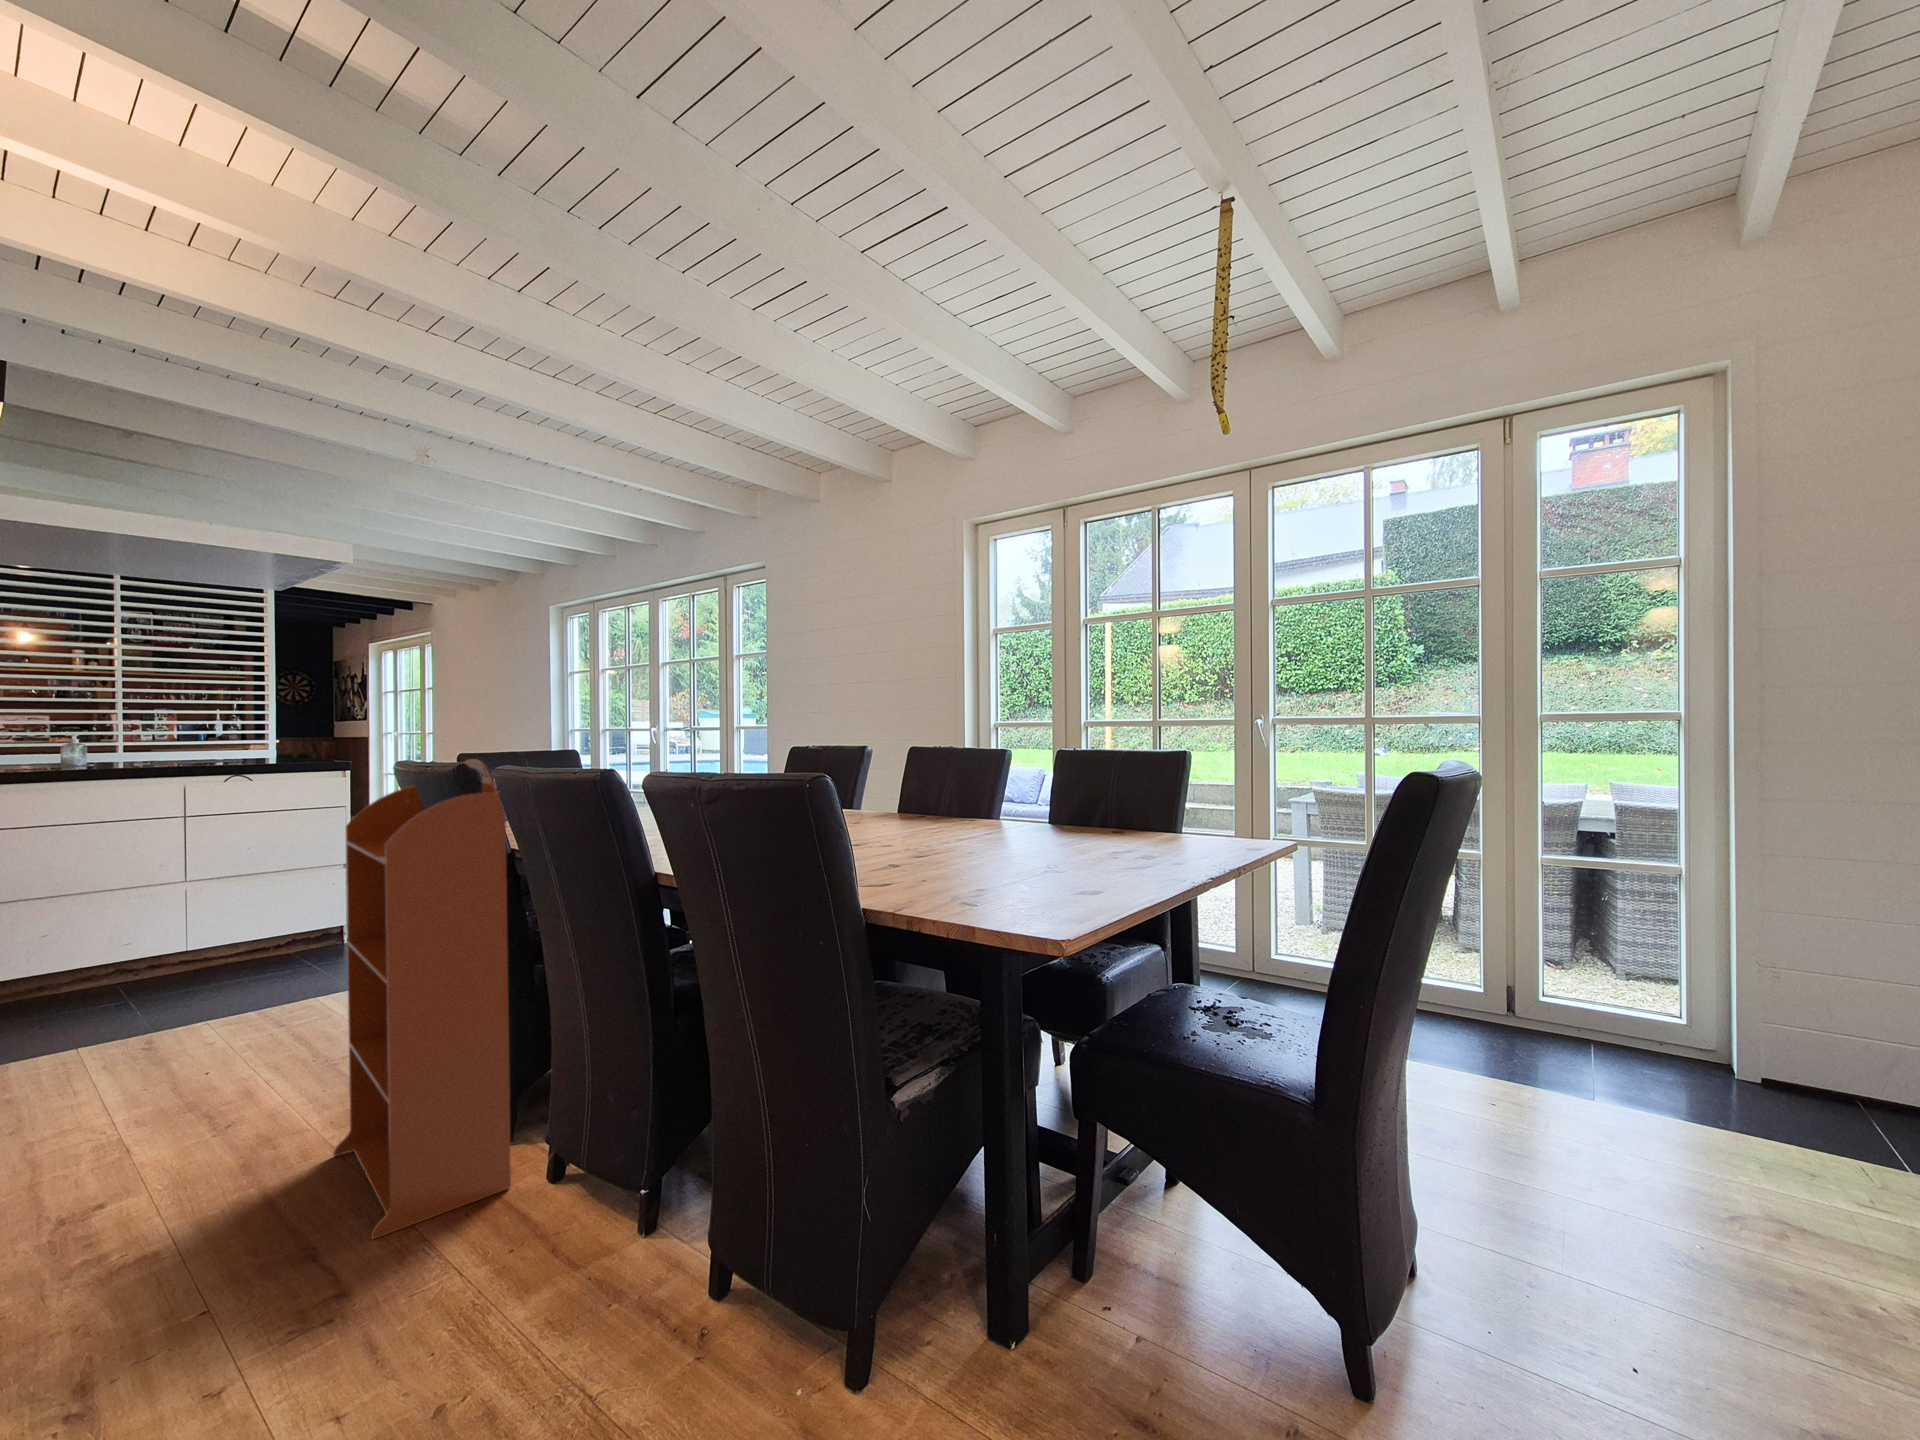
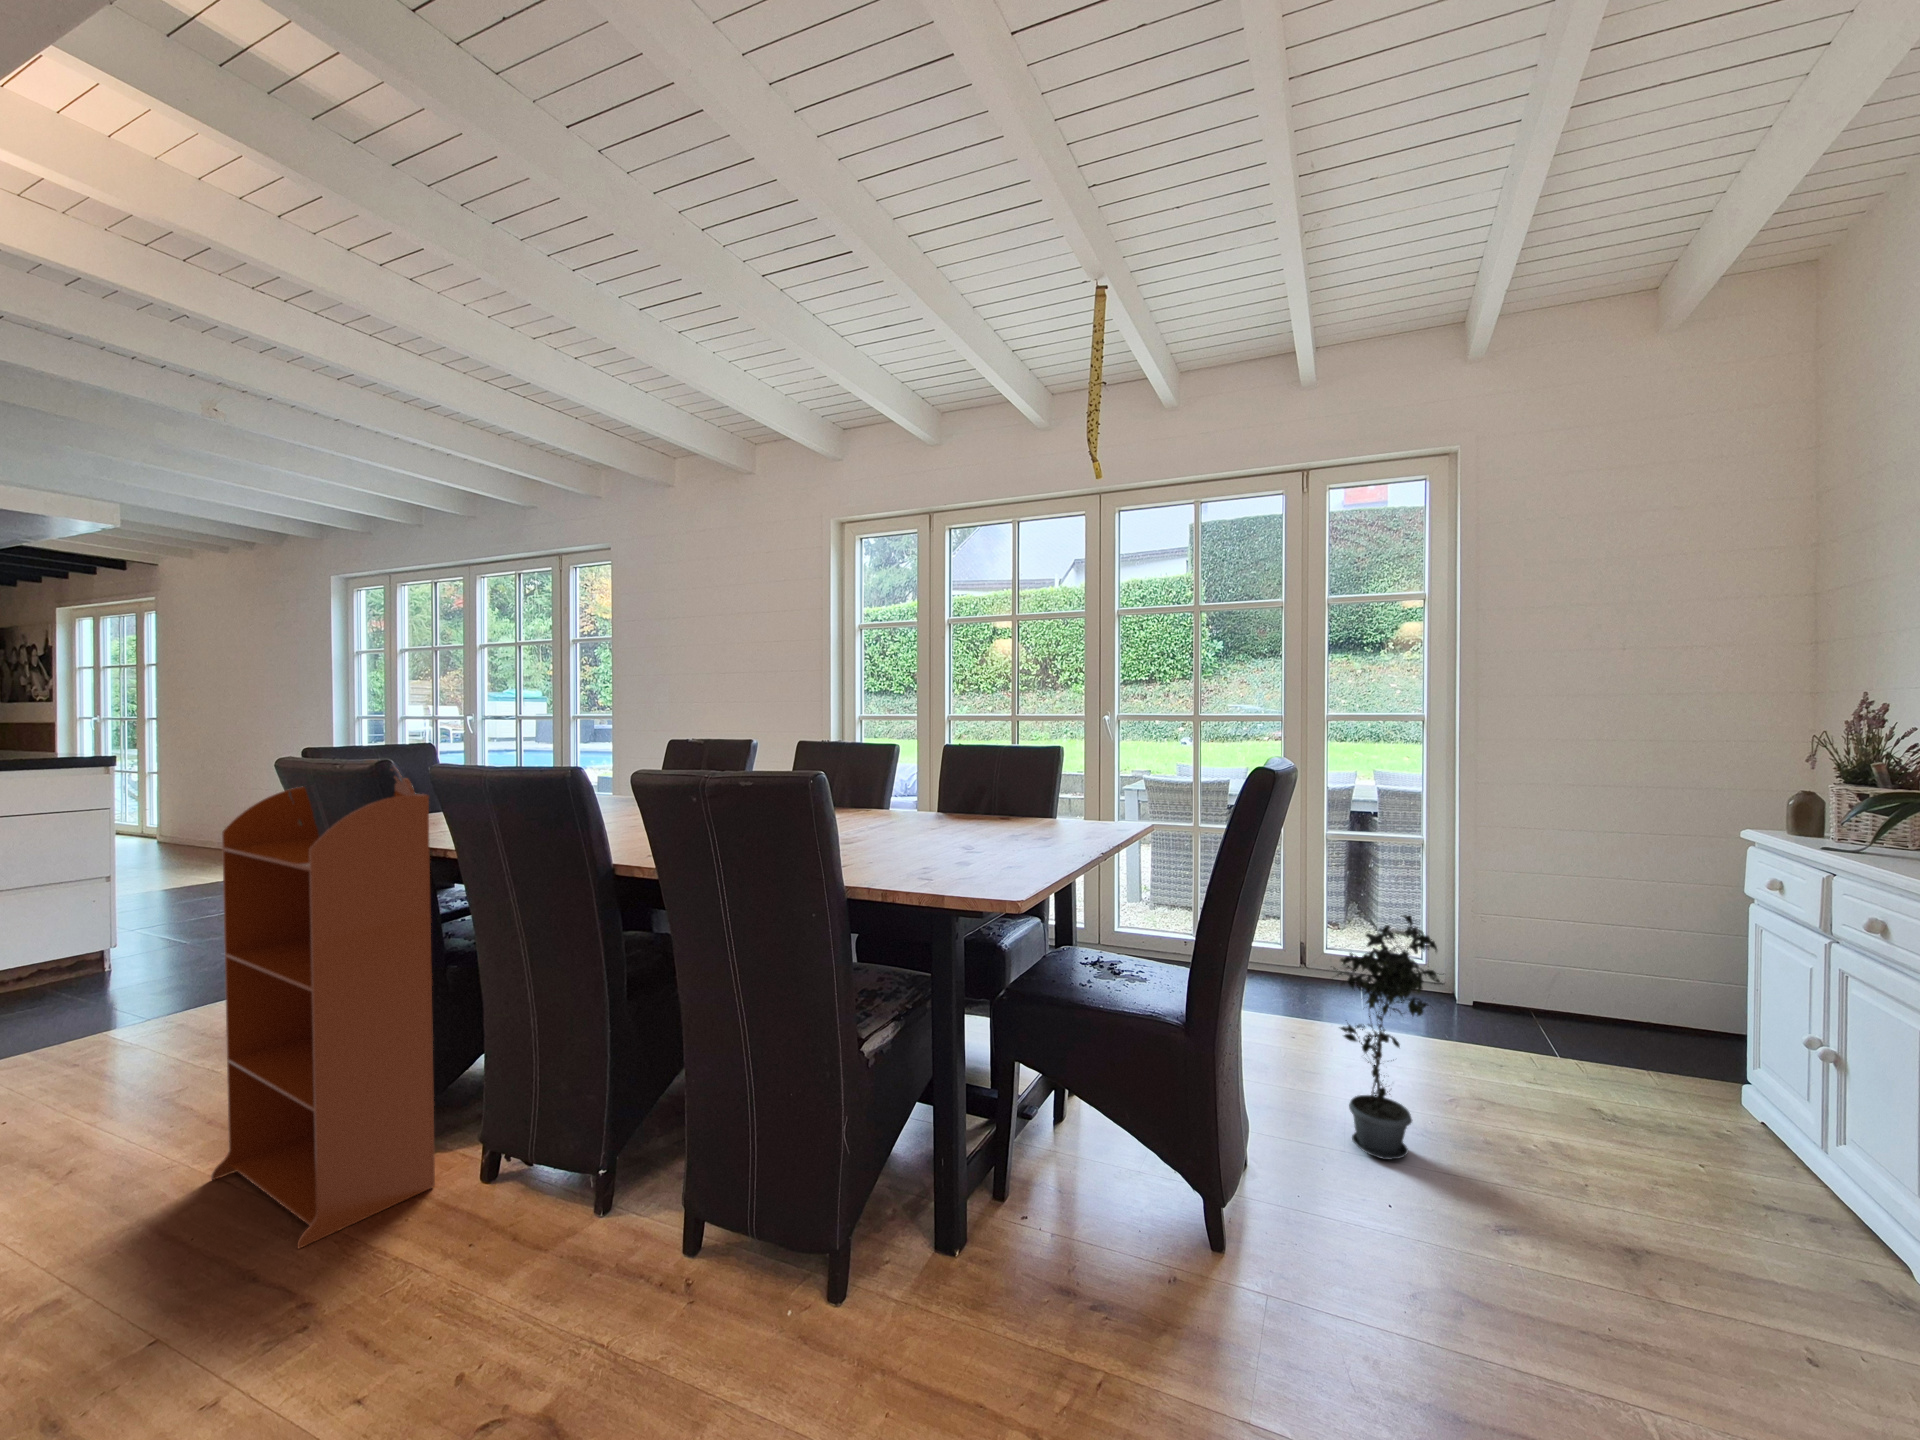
potted plant: none [1526,968,1708,1302] -> present [1334,915,1440,1160]

